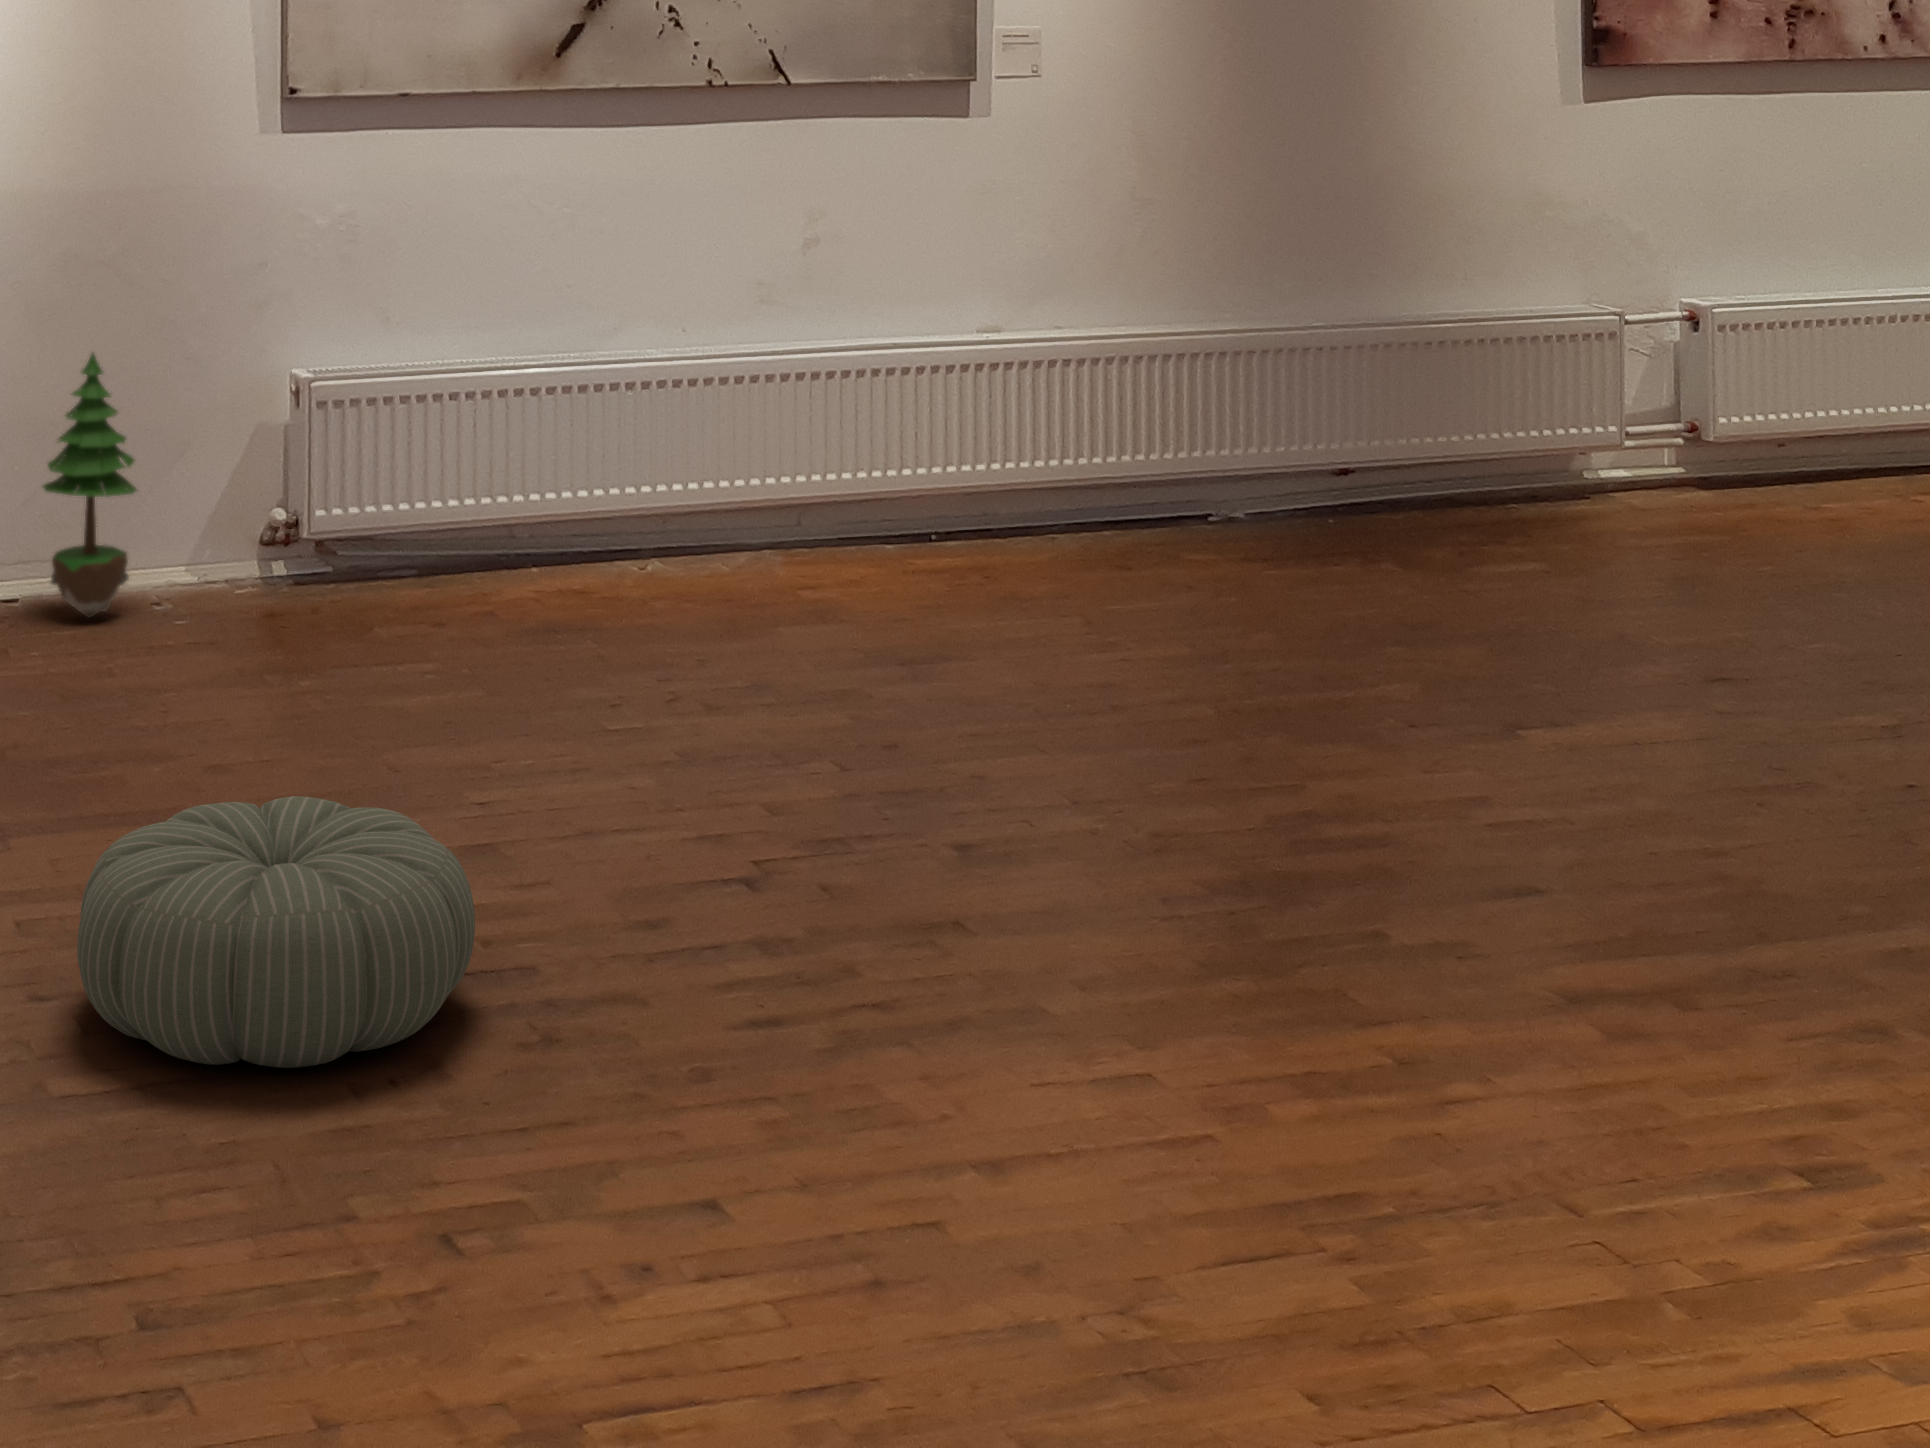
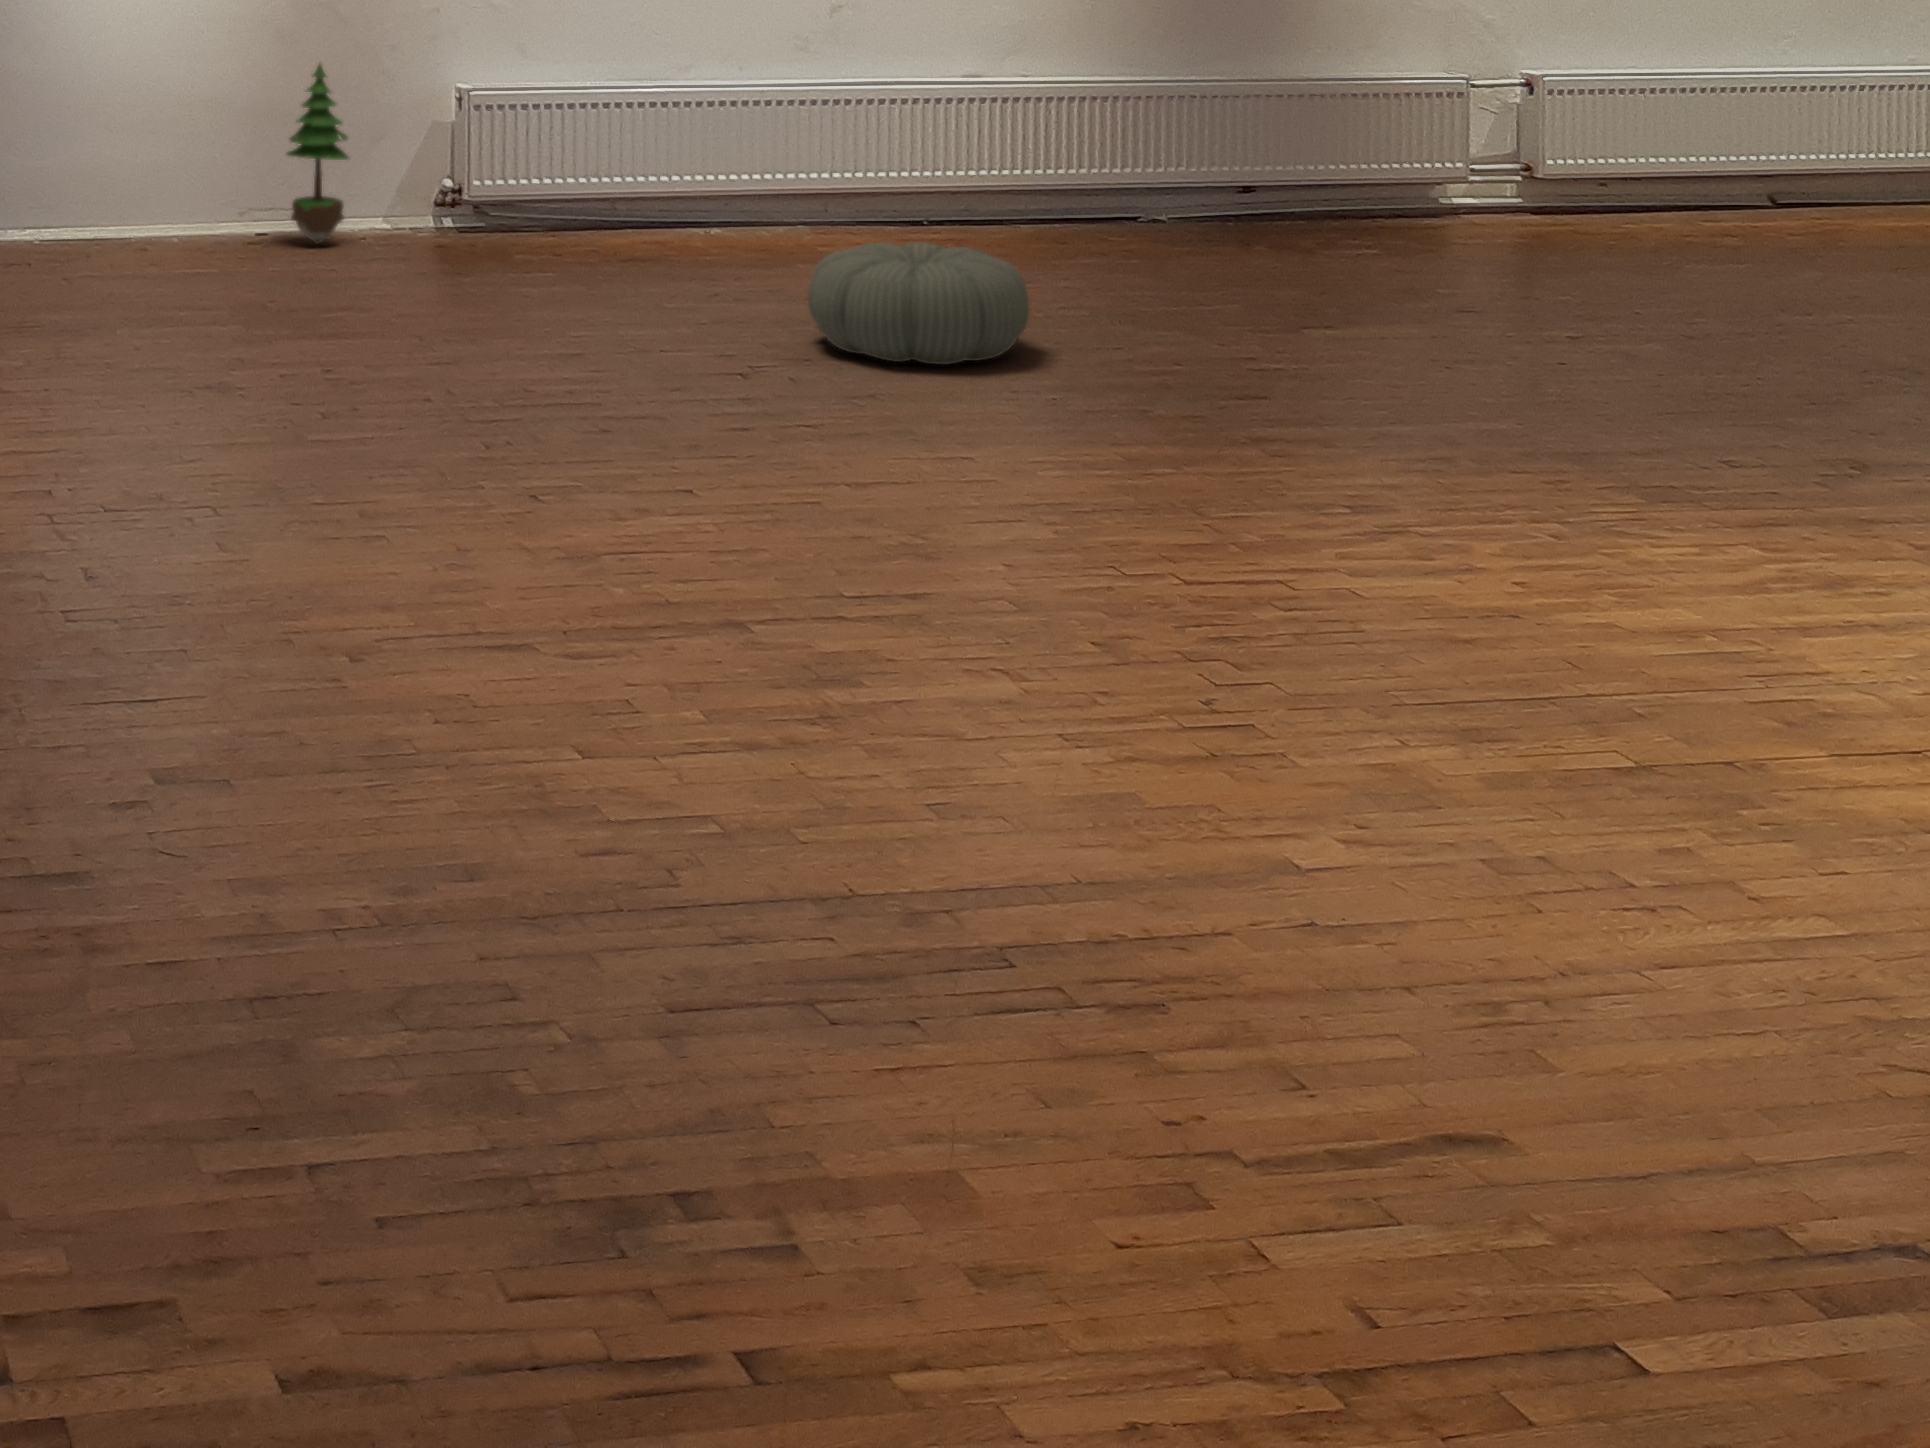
pouf: present [77,796,475,1068] -> present [808,242,1029,365]

